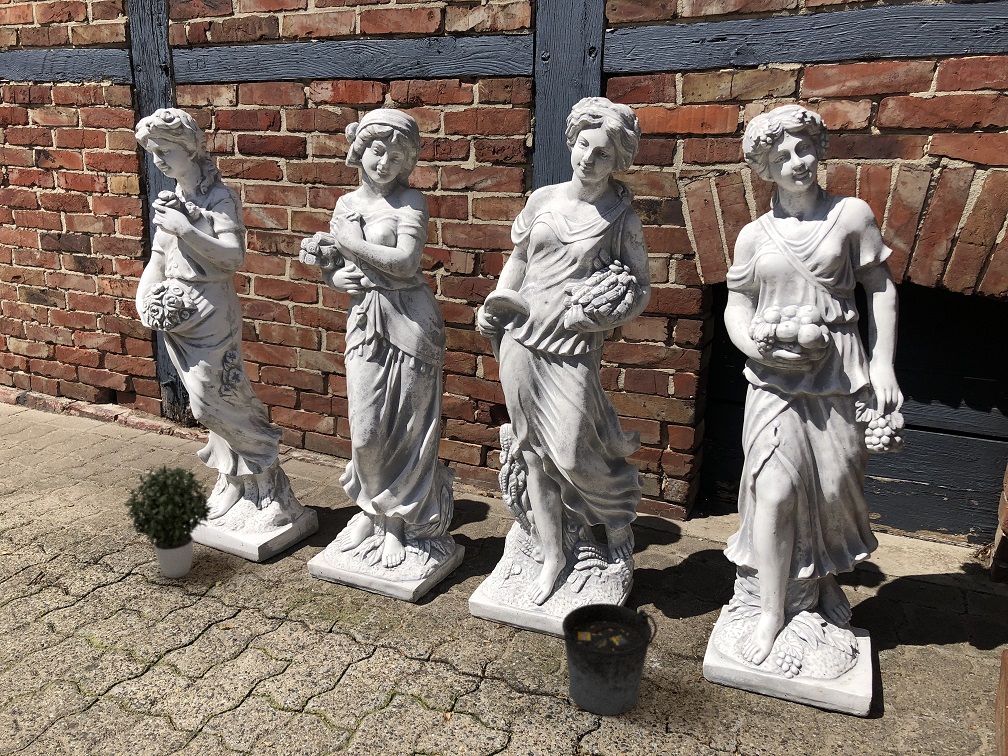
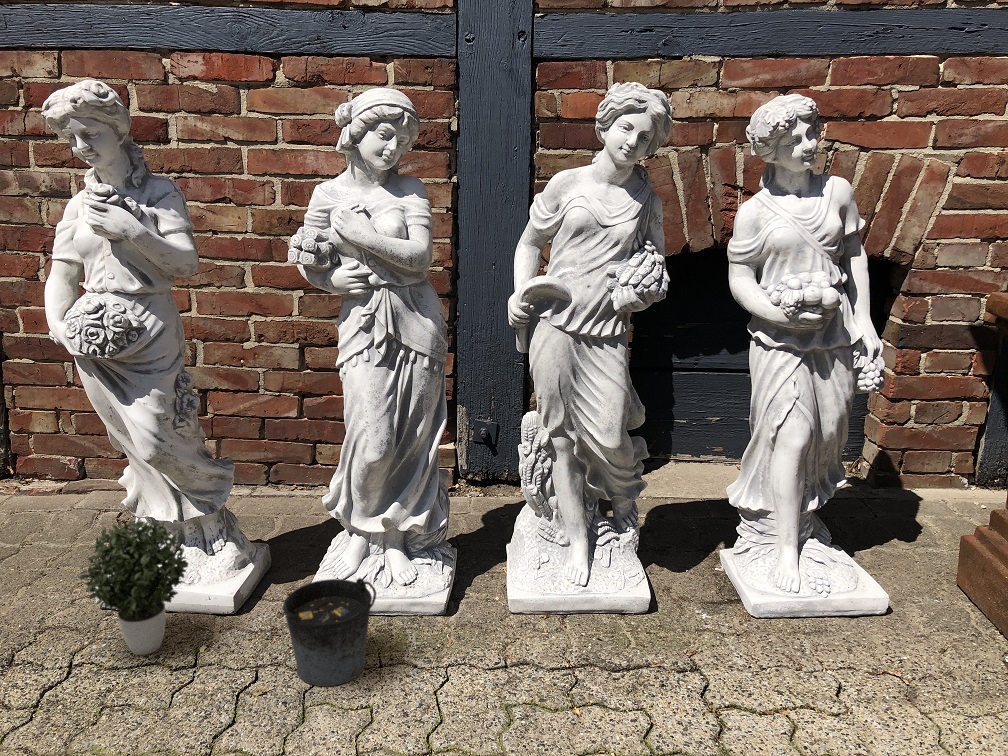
bucket: present [562,603,657,715] -> present [283,578,376,686]

